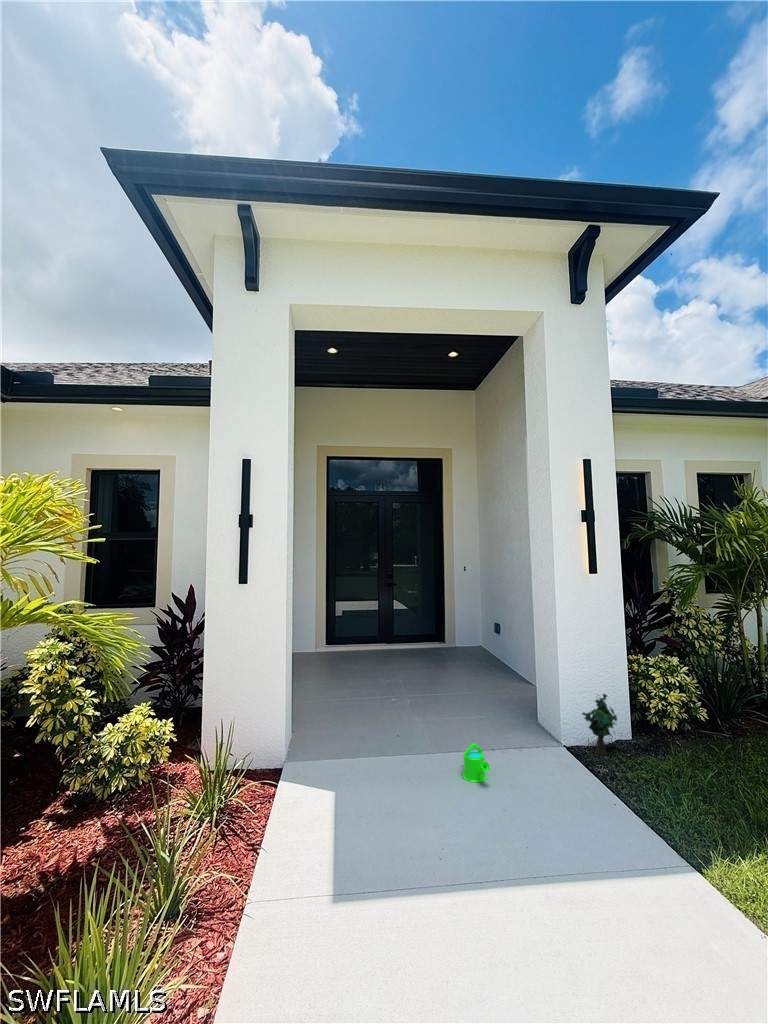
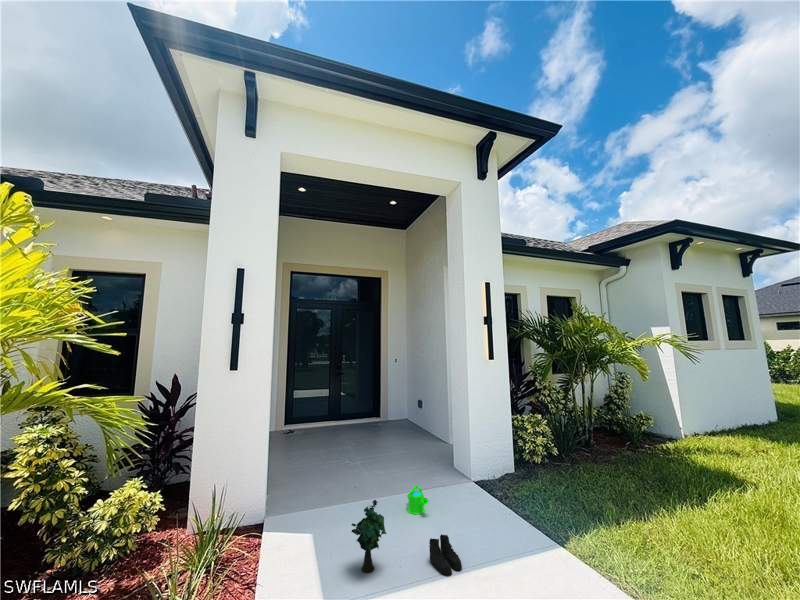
decorative plant: present [582,694,617,755] -> present [352,500,386,573]
boots: none [480,816,524,872] -> present [429,534,462,575]

